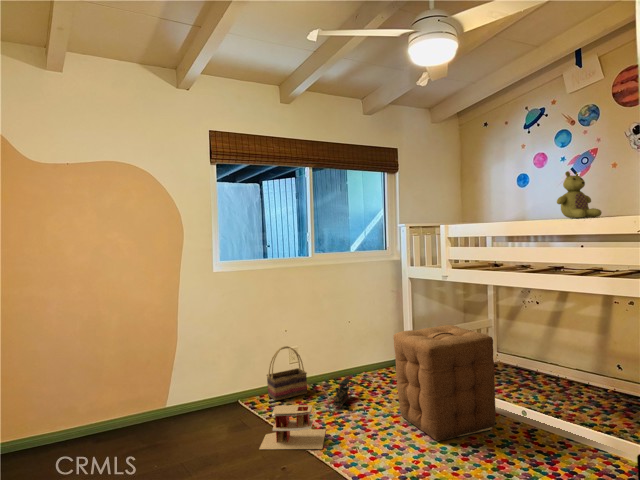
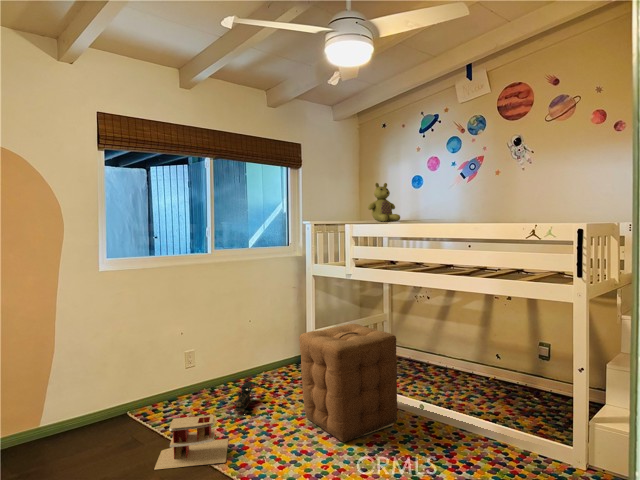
stuffed bear: present [557,171,602,218] -> present [368,183,400,222]
basket: present [267,346,307,401] -> none [161,350,206,410]

